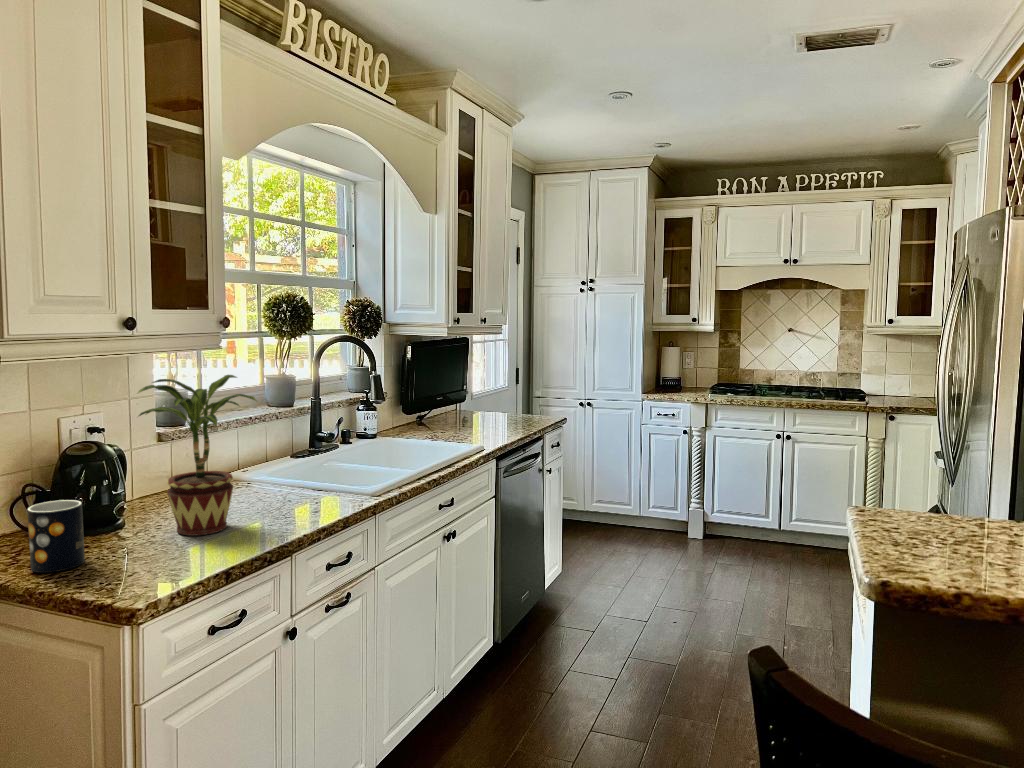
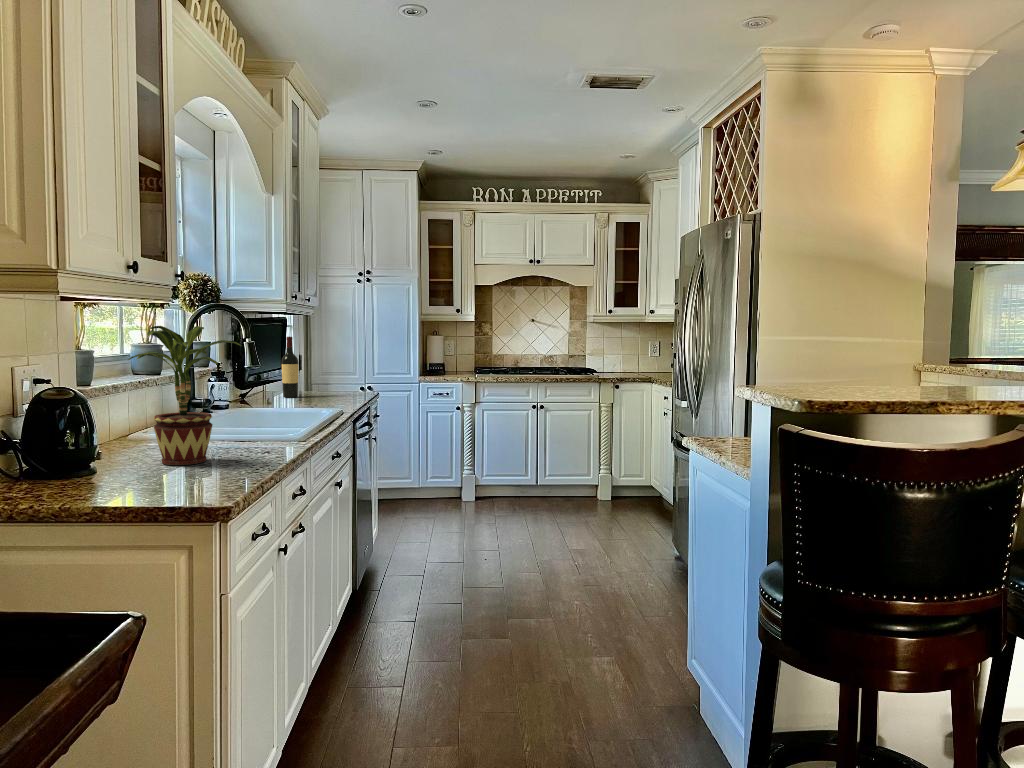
wine bottle: none [458,358,475,423] -> present [282,337,299,398]
mug: present [28,500,85,573] -> none [72,430,120,490]

